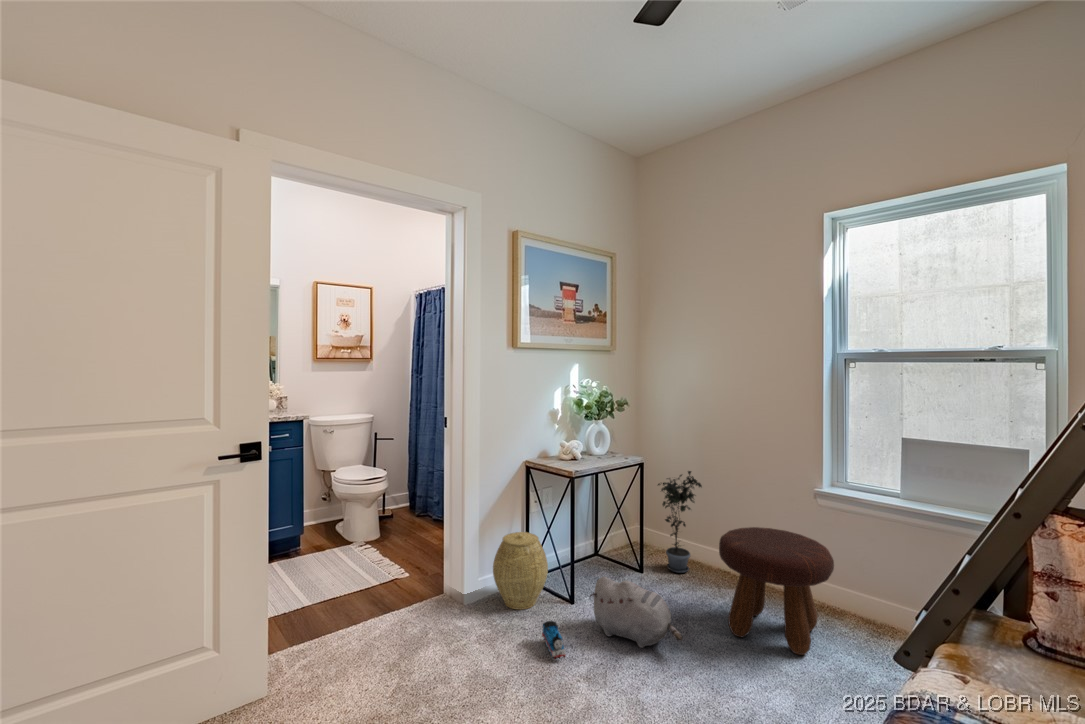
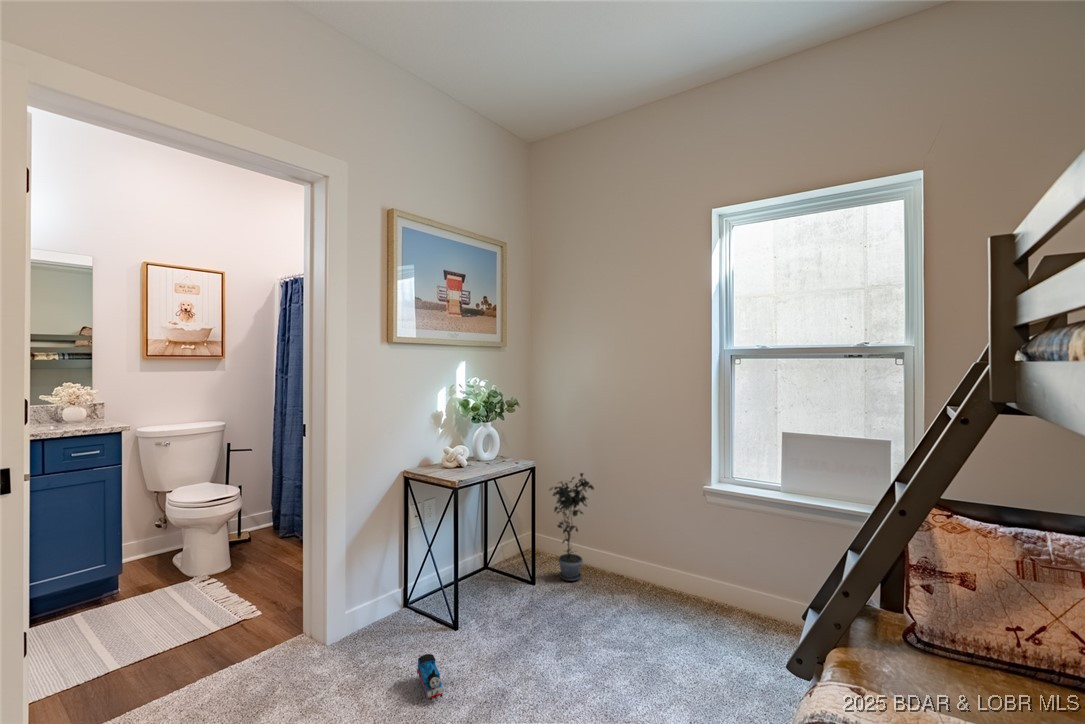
footstool: present [719,527,834,655] -> none [611,529,722,660]
woven basket: present [493,532,548,610] -> none [362,552,428,642]
plush toy: present [590,577,682,648] -> none [473,596,573,673]

